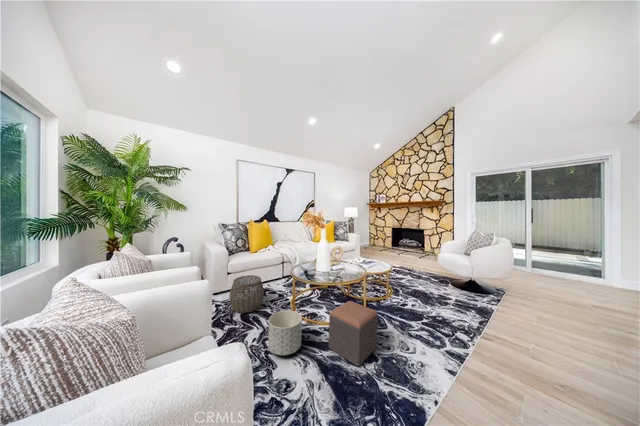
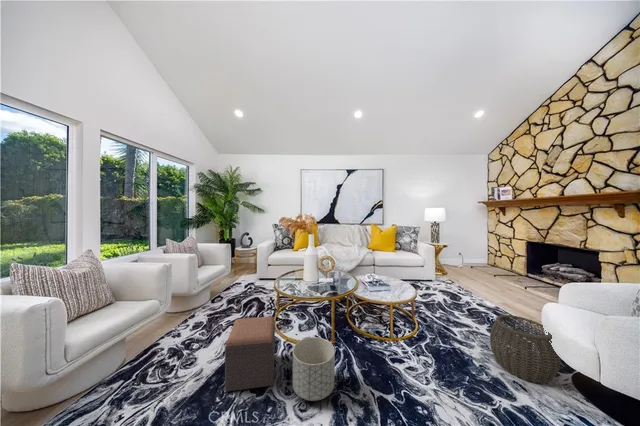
woven basket: present [230,275,264,313] -> present [490,315,560,384]
planter: present [268,310,302,355] -> present [293,337,335,401]

